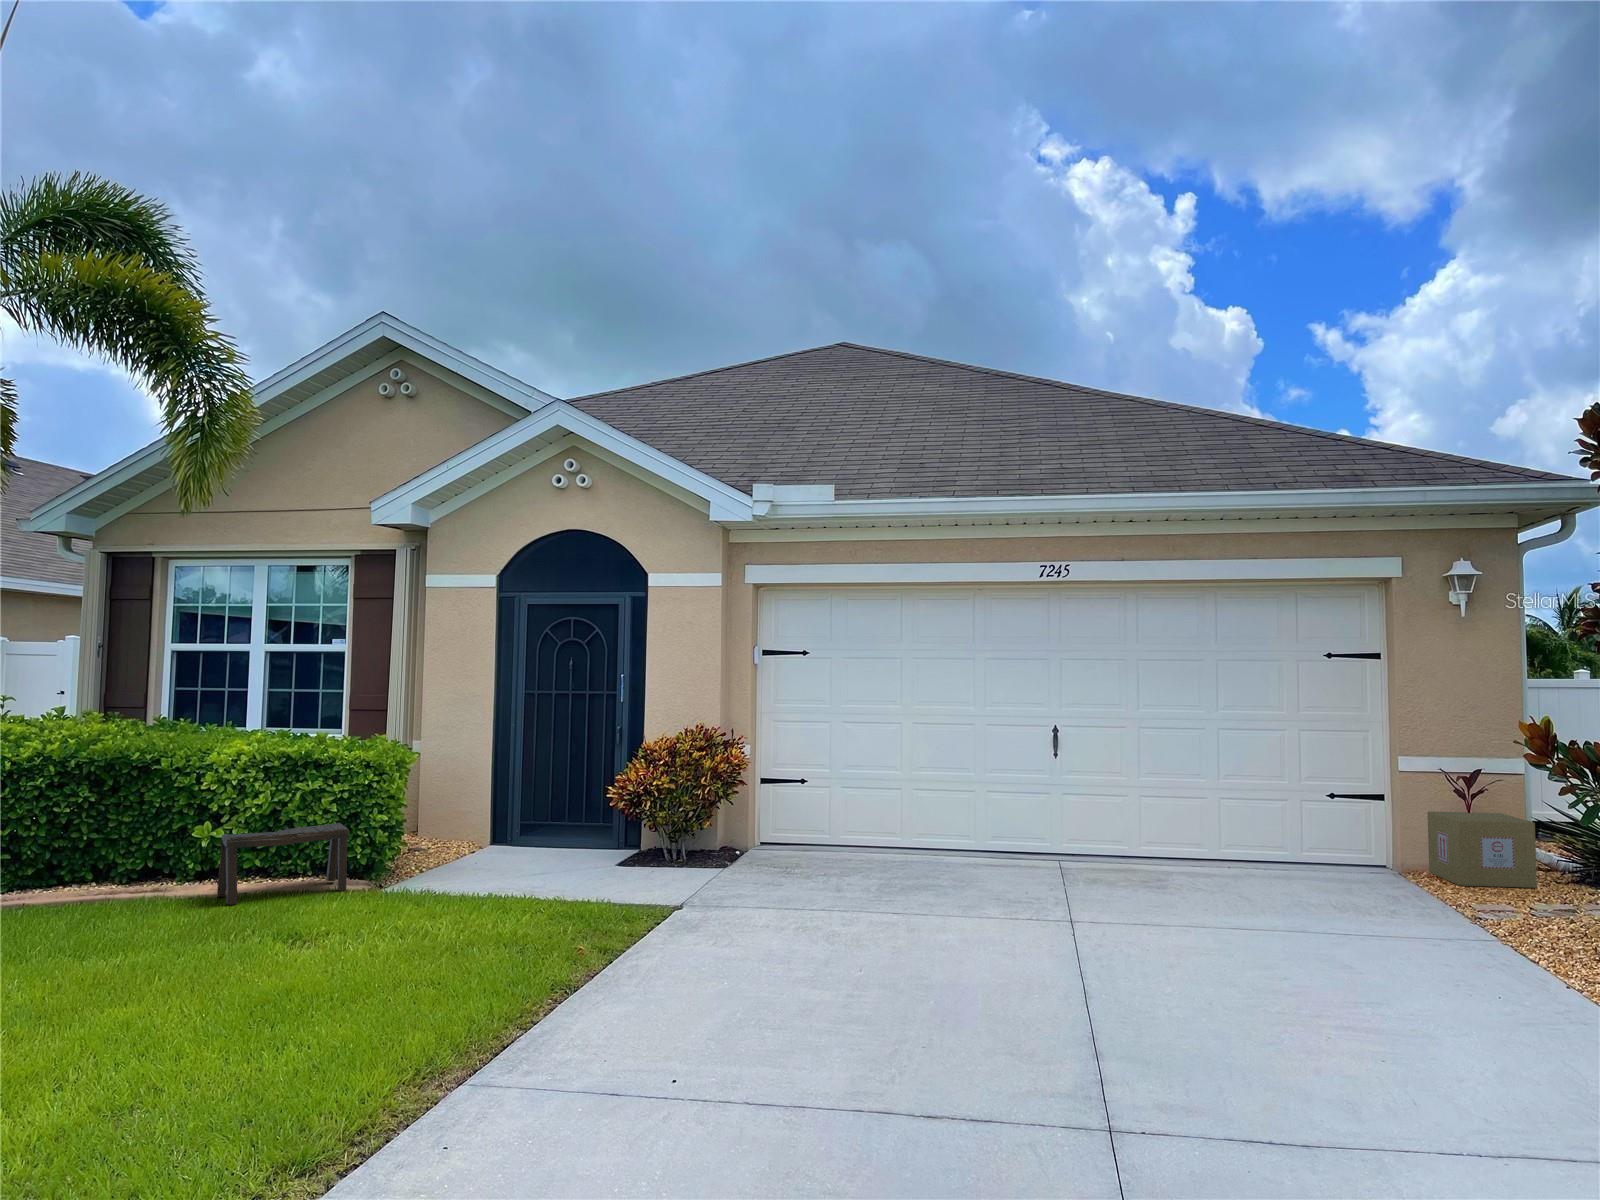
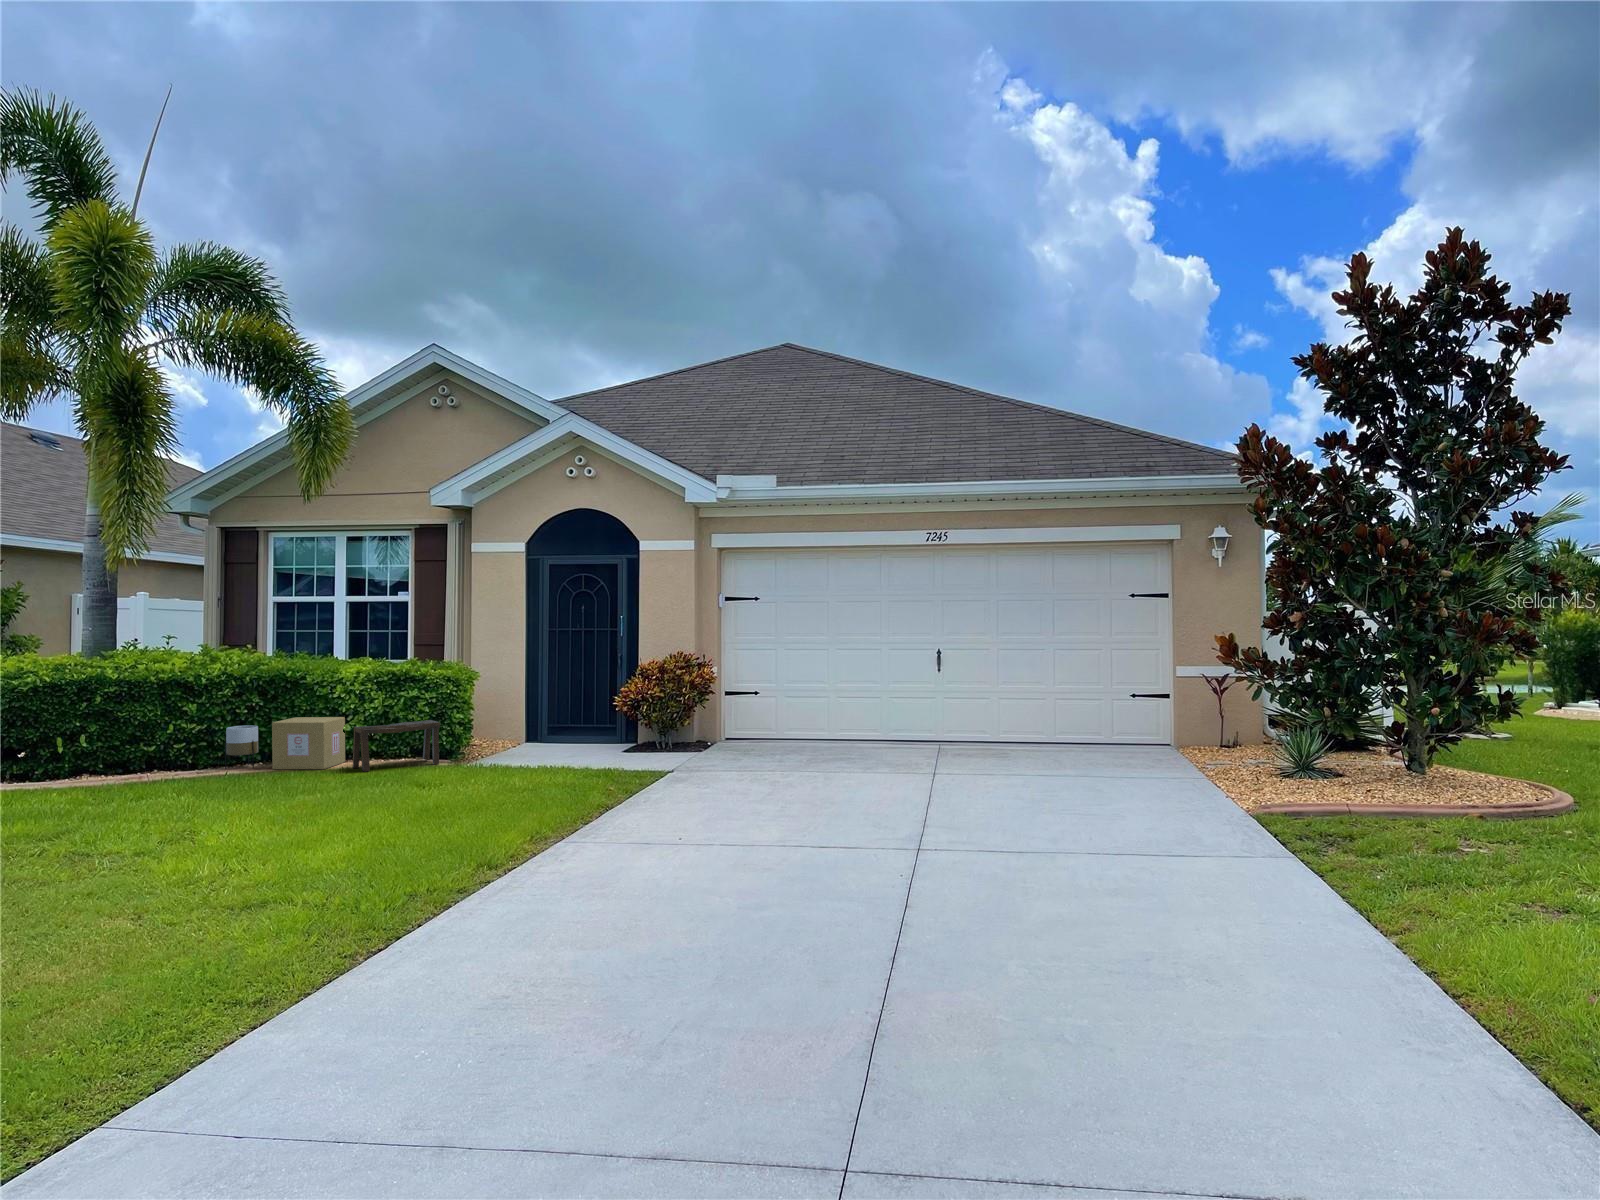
cardboard box: present [1427,811,1537,888] -> present [272,717,345,769]
planter: none [32,830,87,895] -> present [225,725,258,769]

